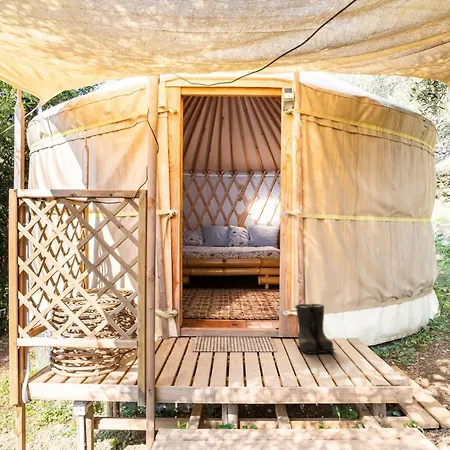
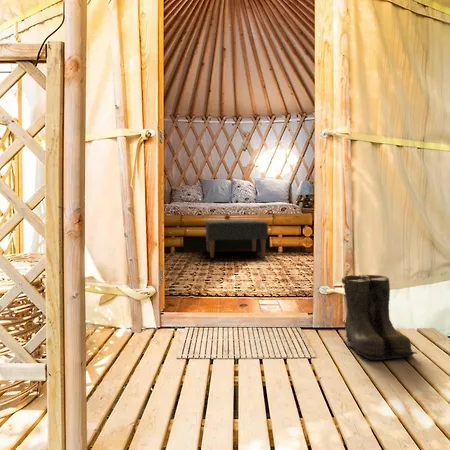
ottoman: none [205,261,257,293] -> present [206,219,268,258]

